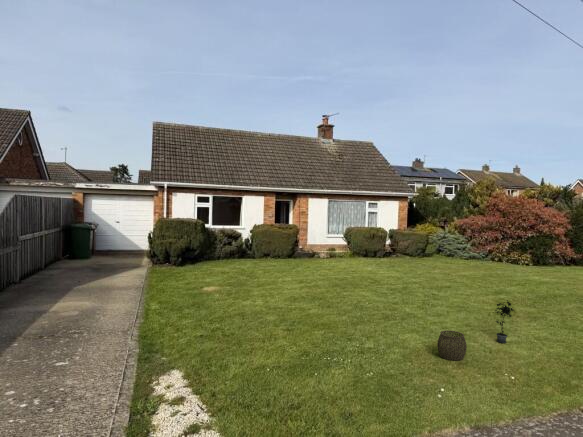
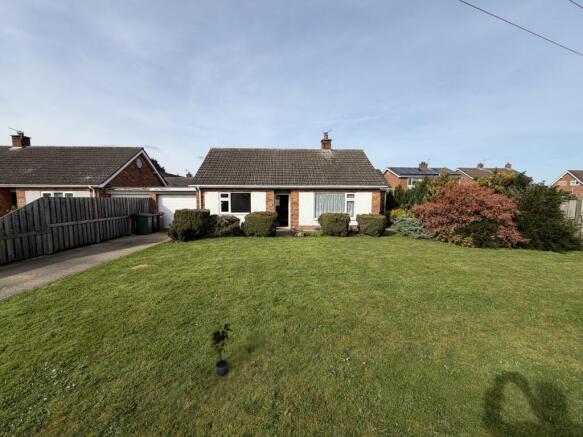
woven basket: present [437,331,467,361] -> none [83,361,125,408]

